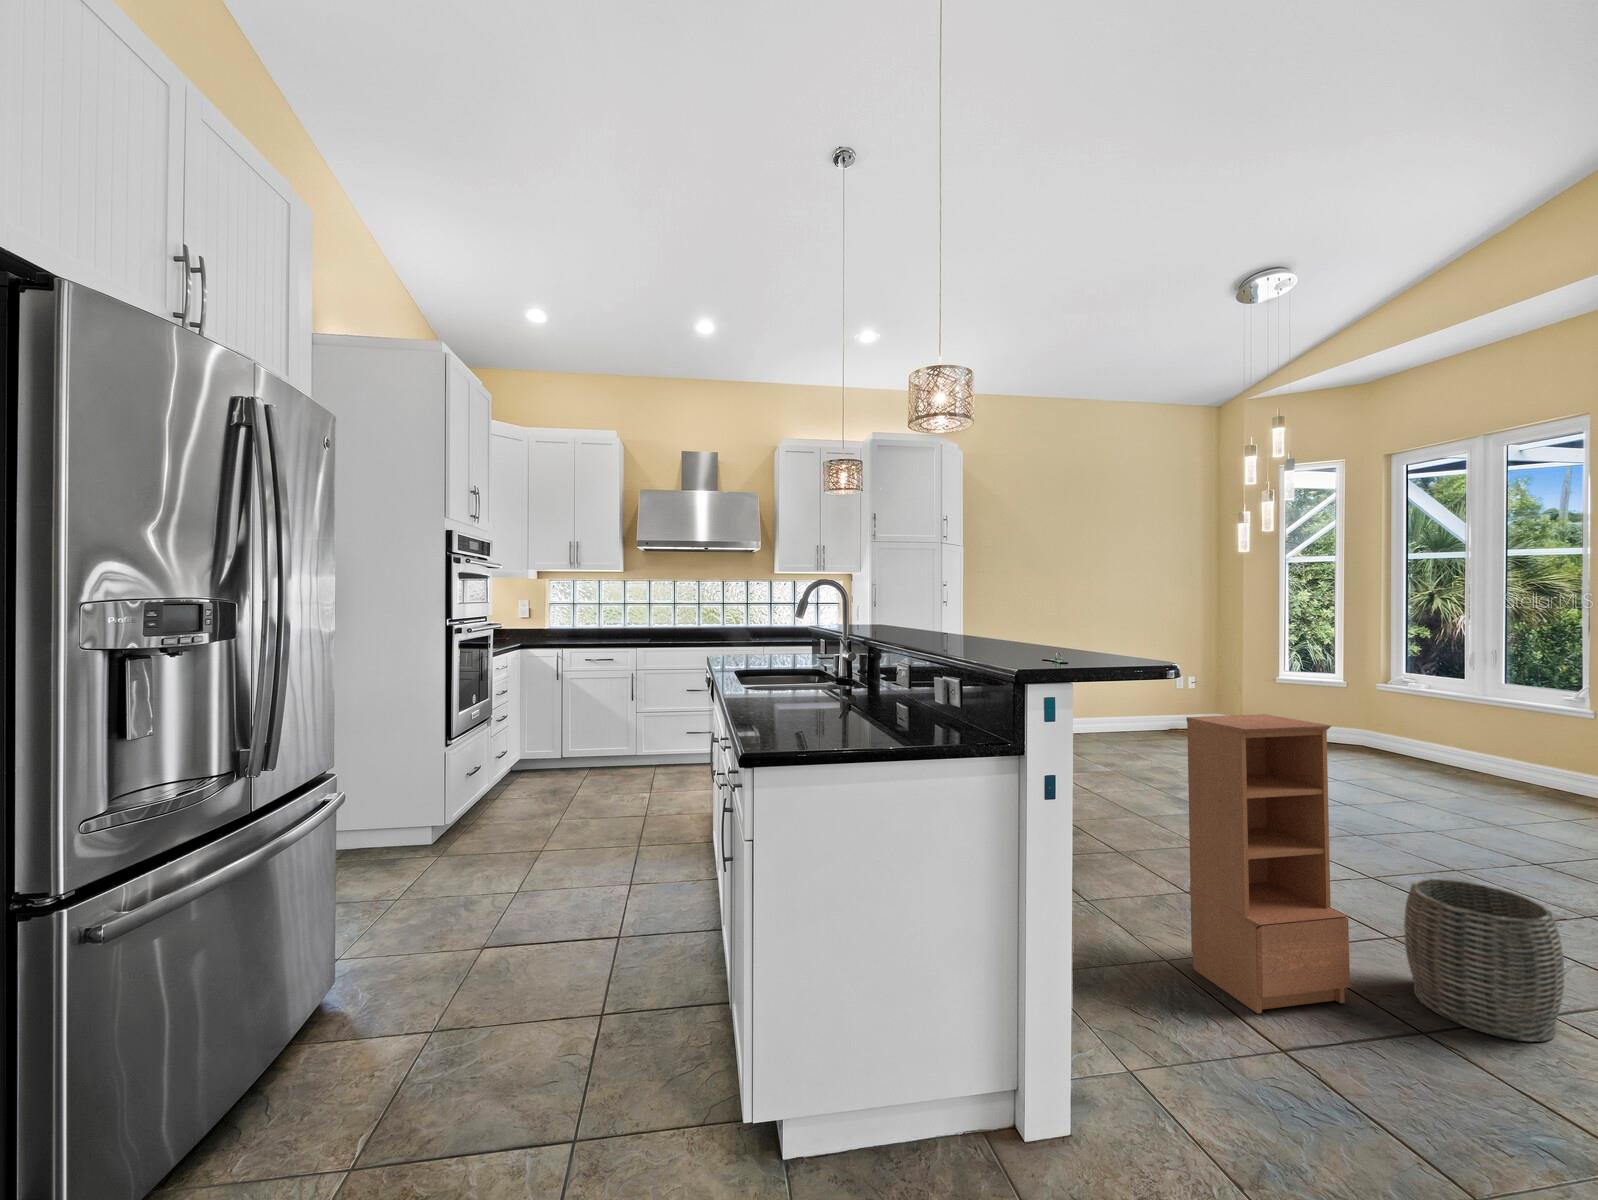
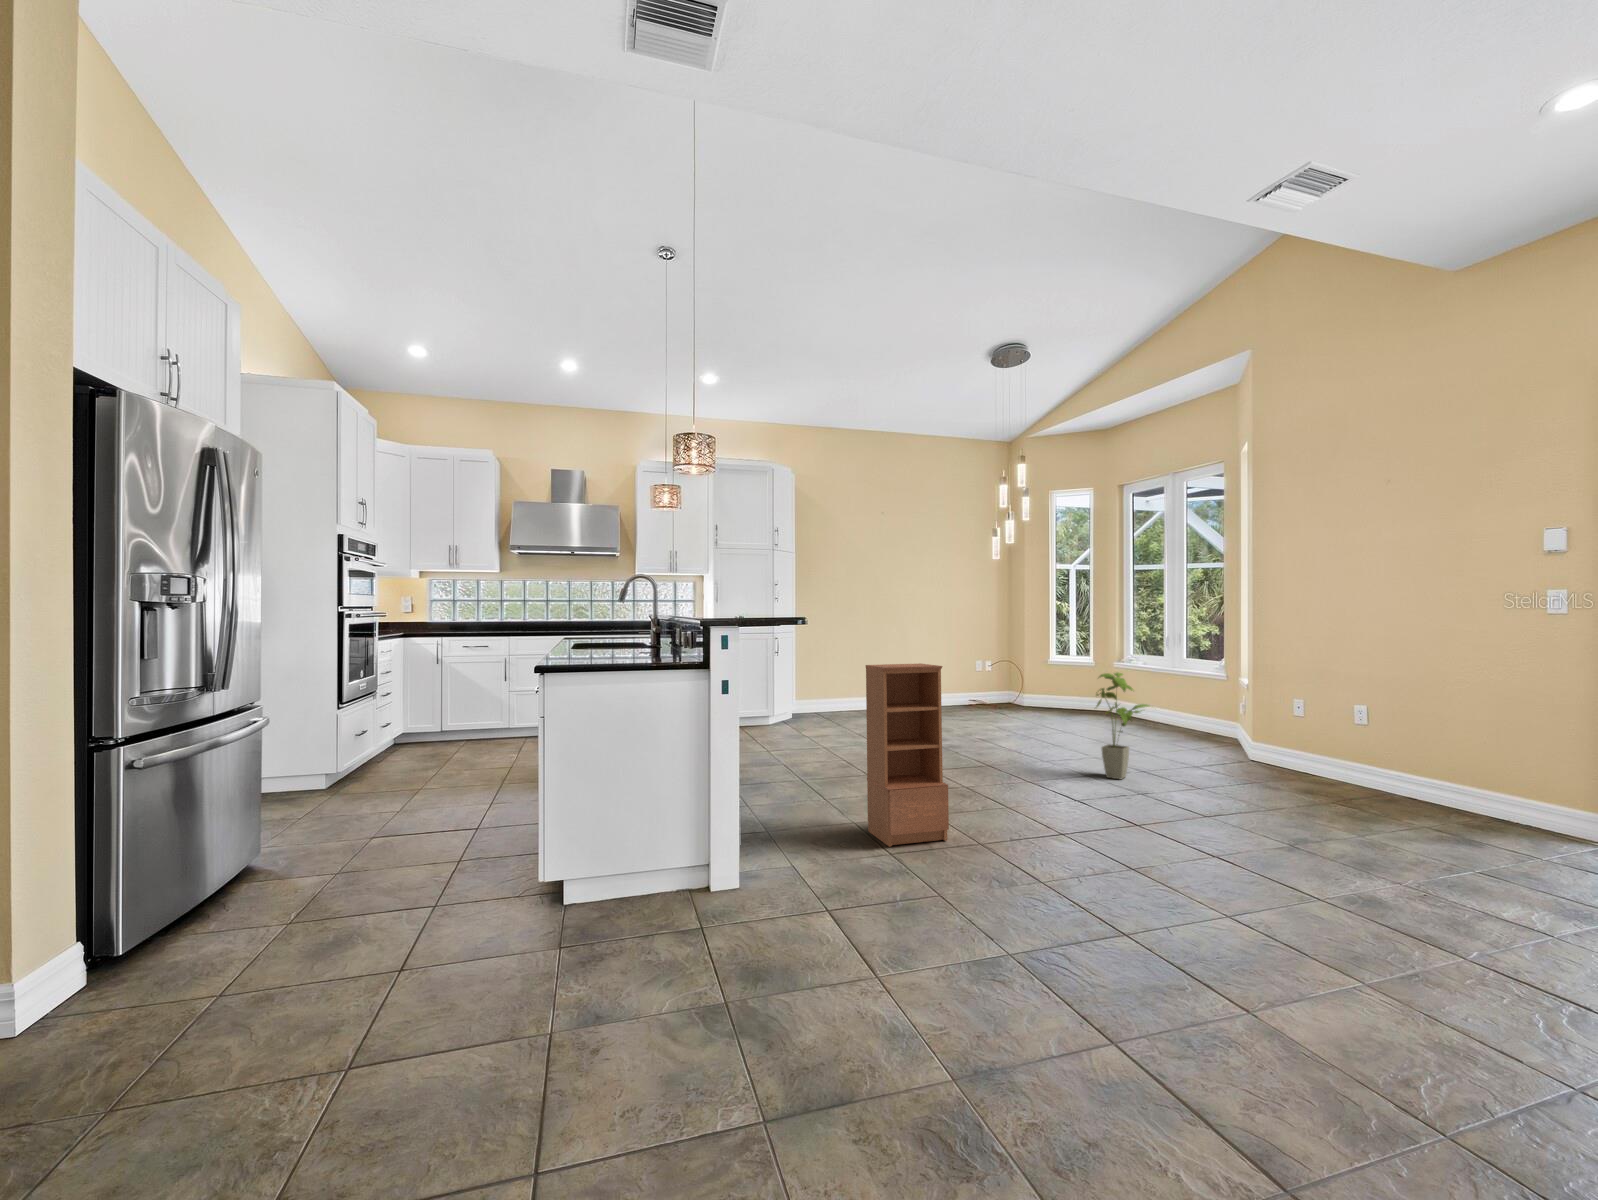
house plant: none [1438,714,1555,867] -> present [1096,673,1149,779]
woven basket: present [1404,879,1565,1042] -> none [990,765,1062,850]

